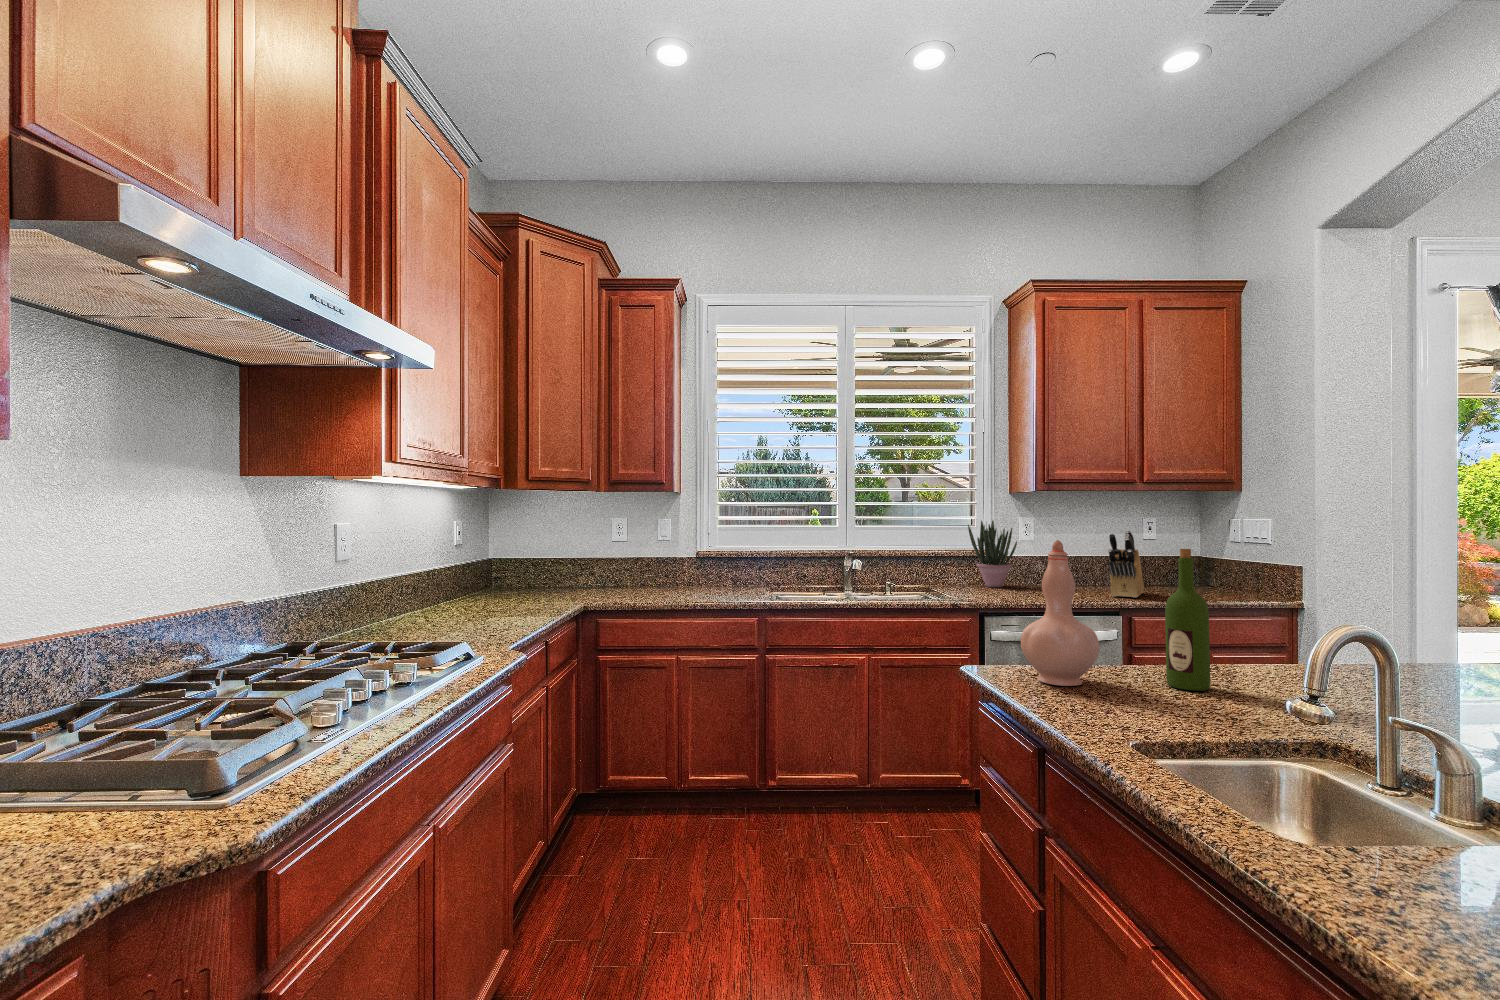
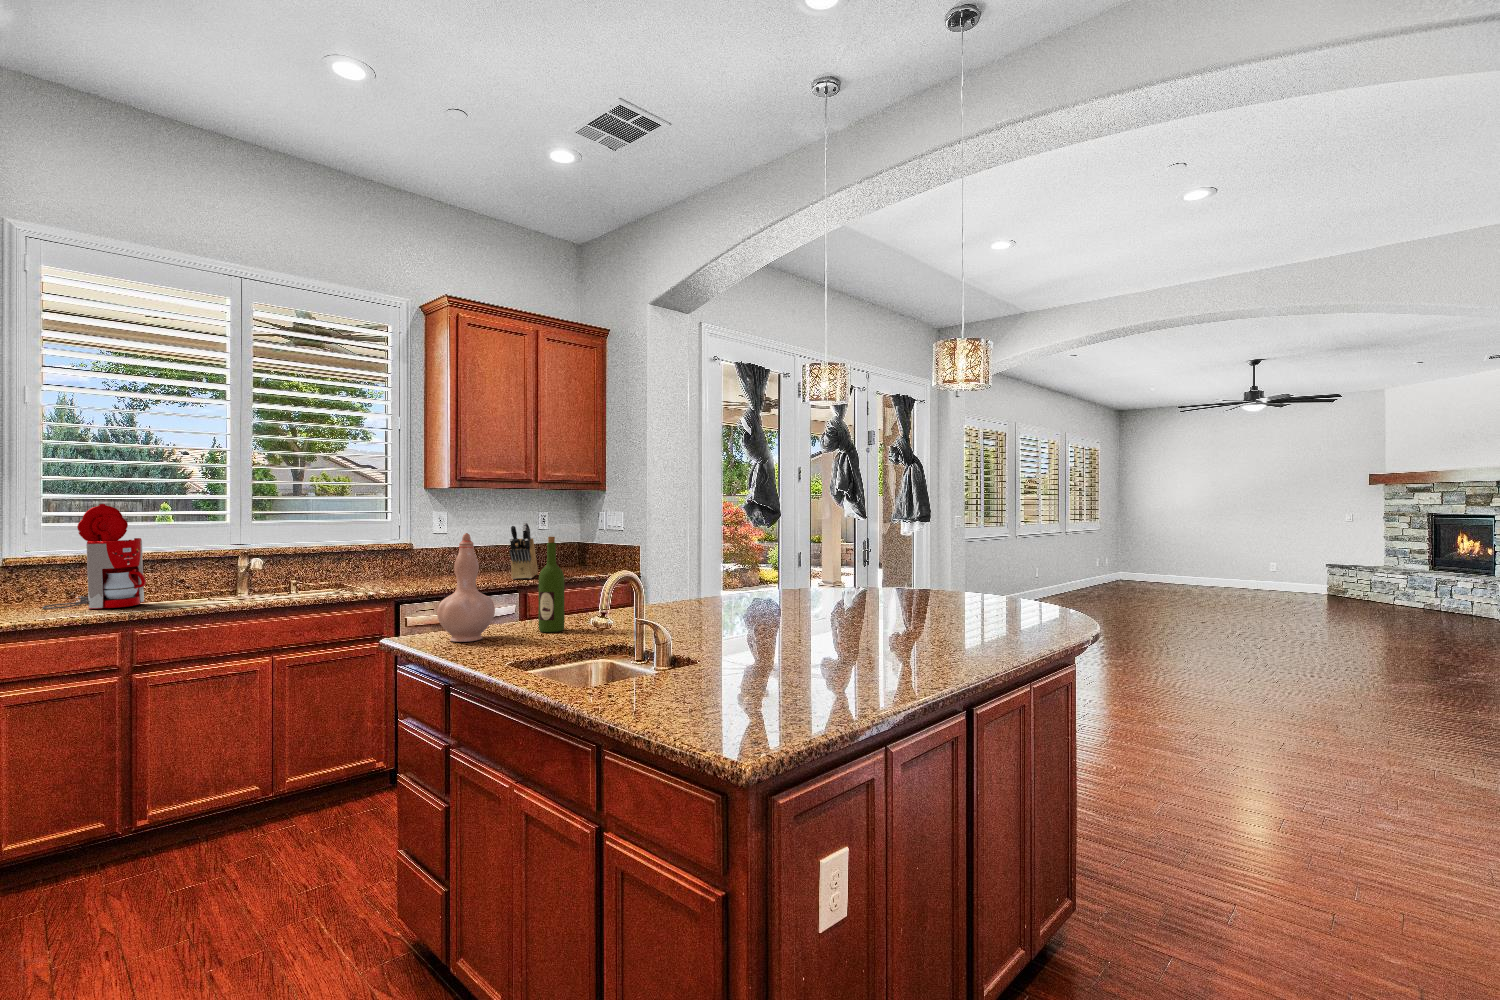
coffee maker: none [718,509,778,595] -> present [42,504,146,609]
potted plant: present [968,520,1017,587] -> none [382,514,431,579]

